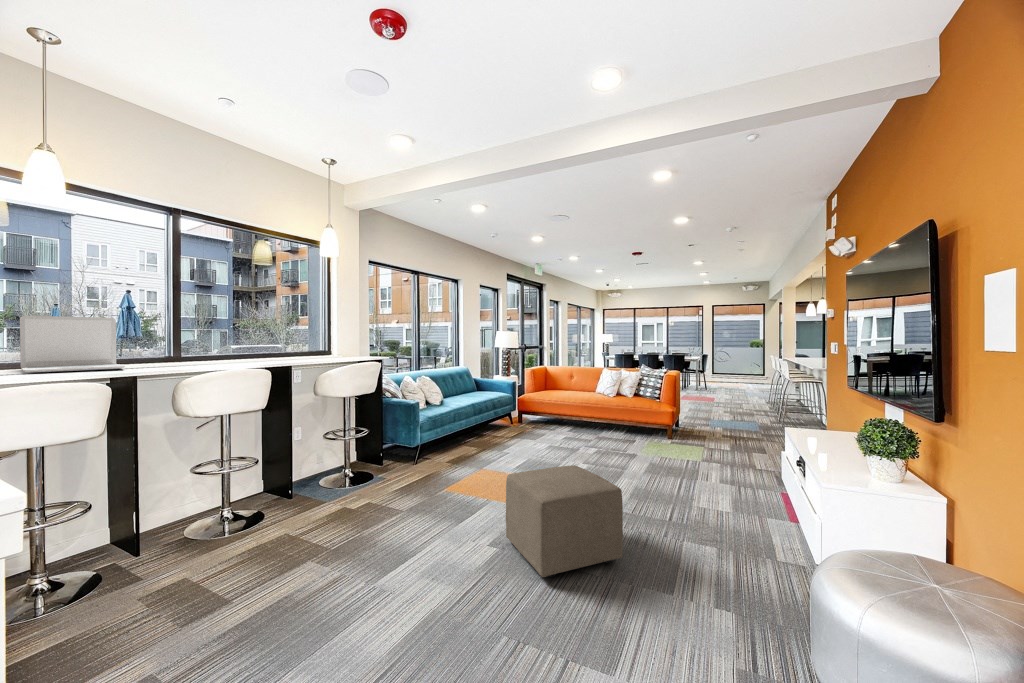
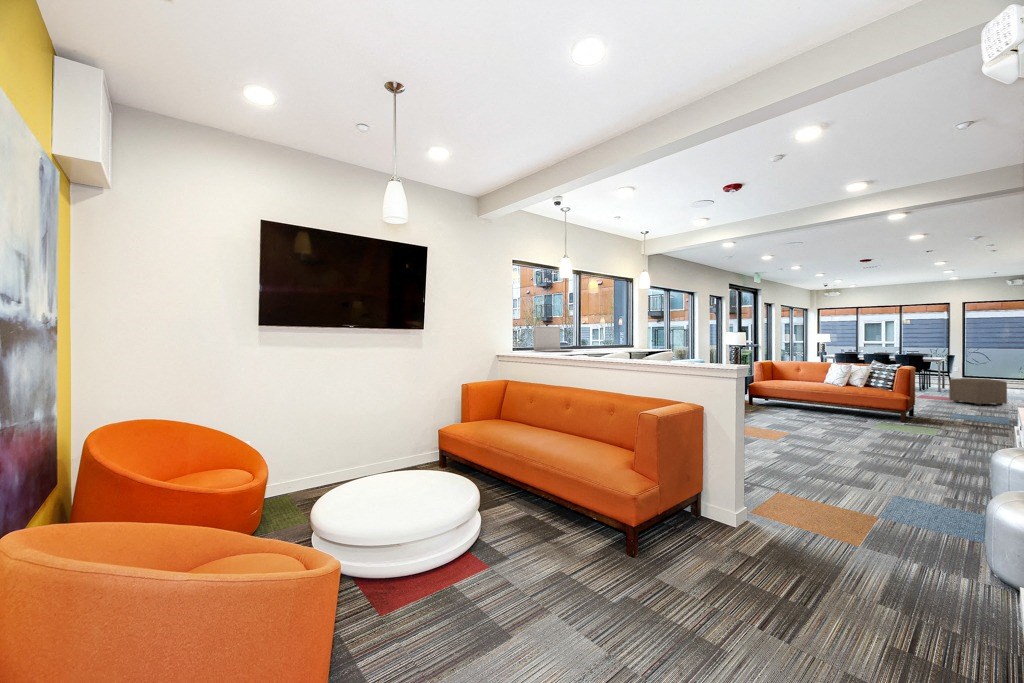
ottoman: present [506,465,623,577] -> present [949,378,1007,406]

